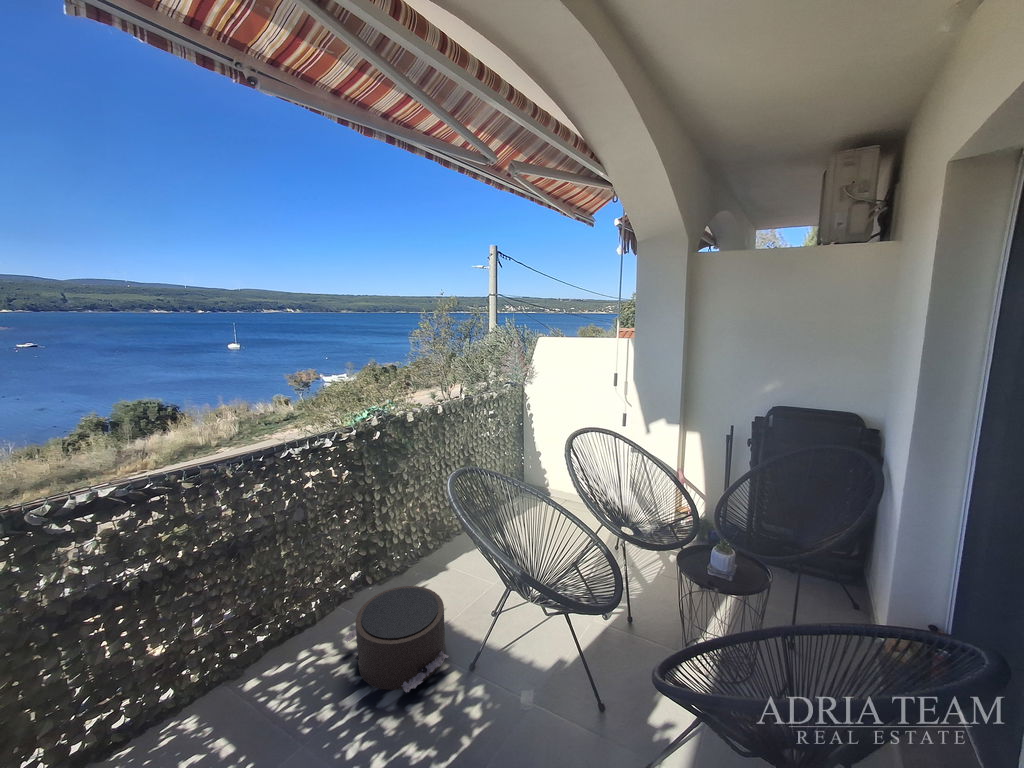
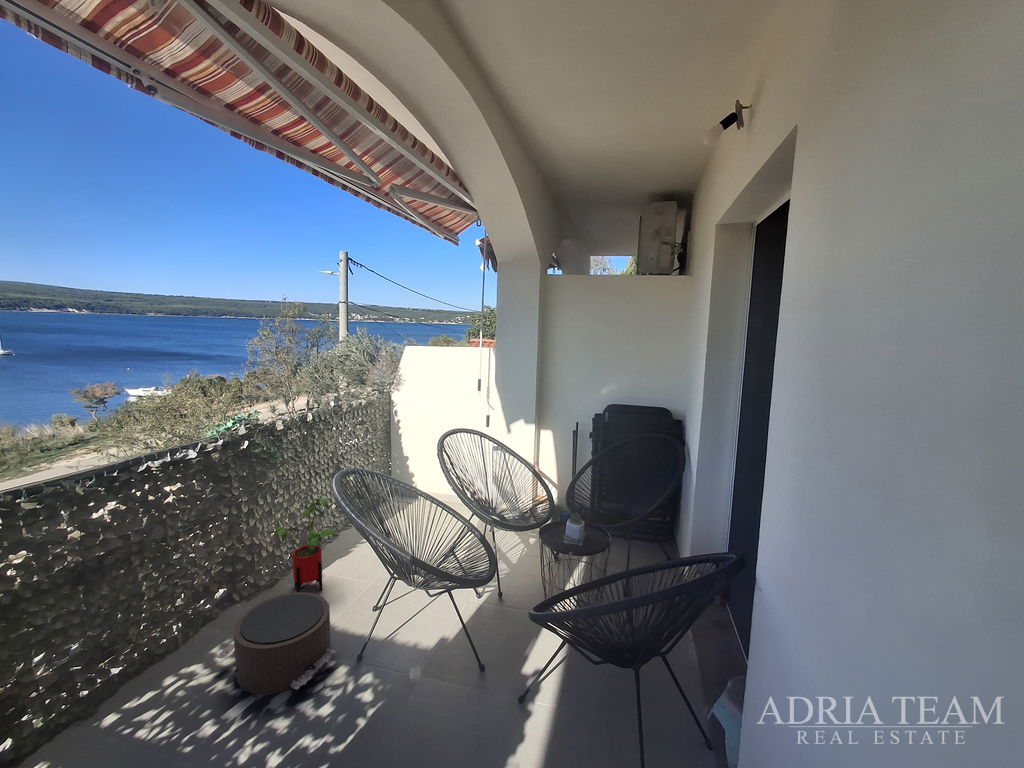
house plant: none [401,491,458,587] -> present [273,498,336,592]

